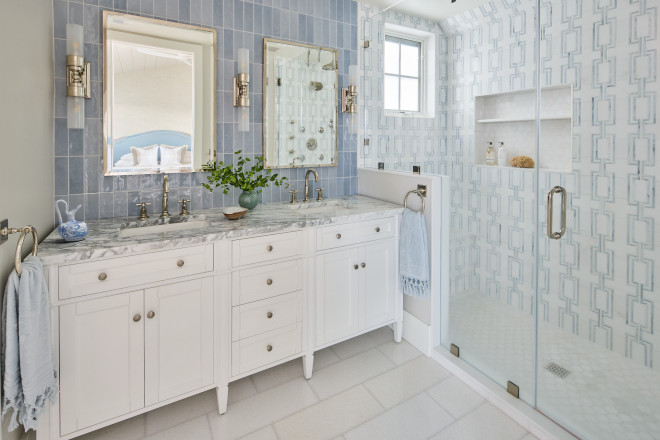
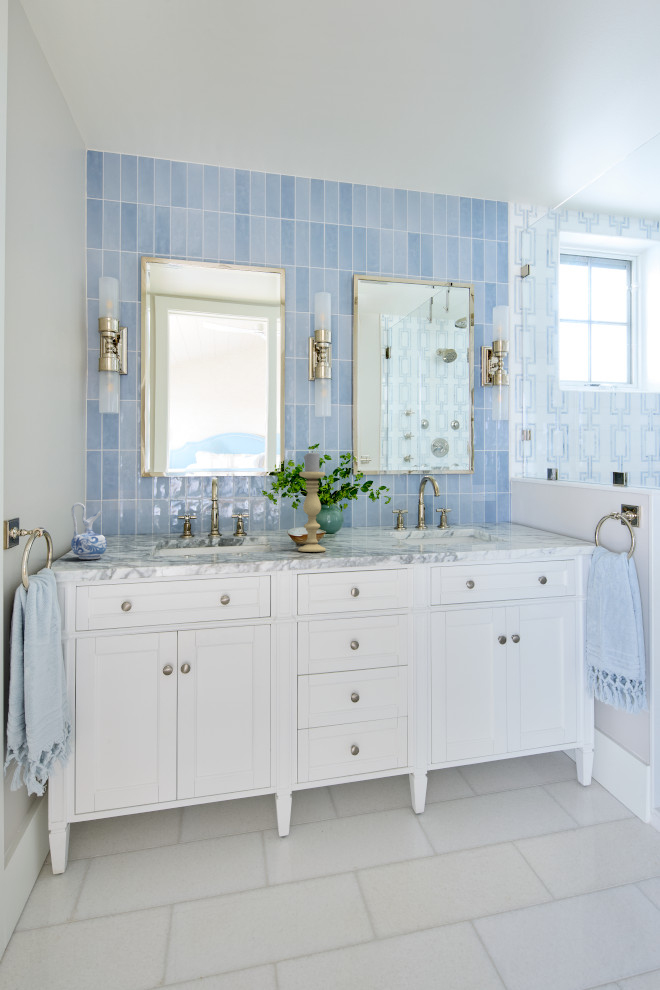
candle holder: none [229,158,250,225] -> present [298,452,326,552]

